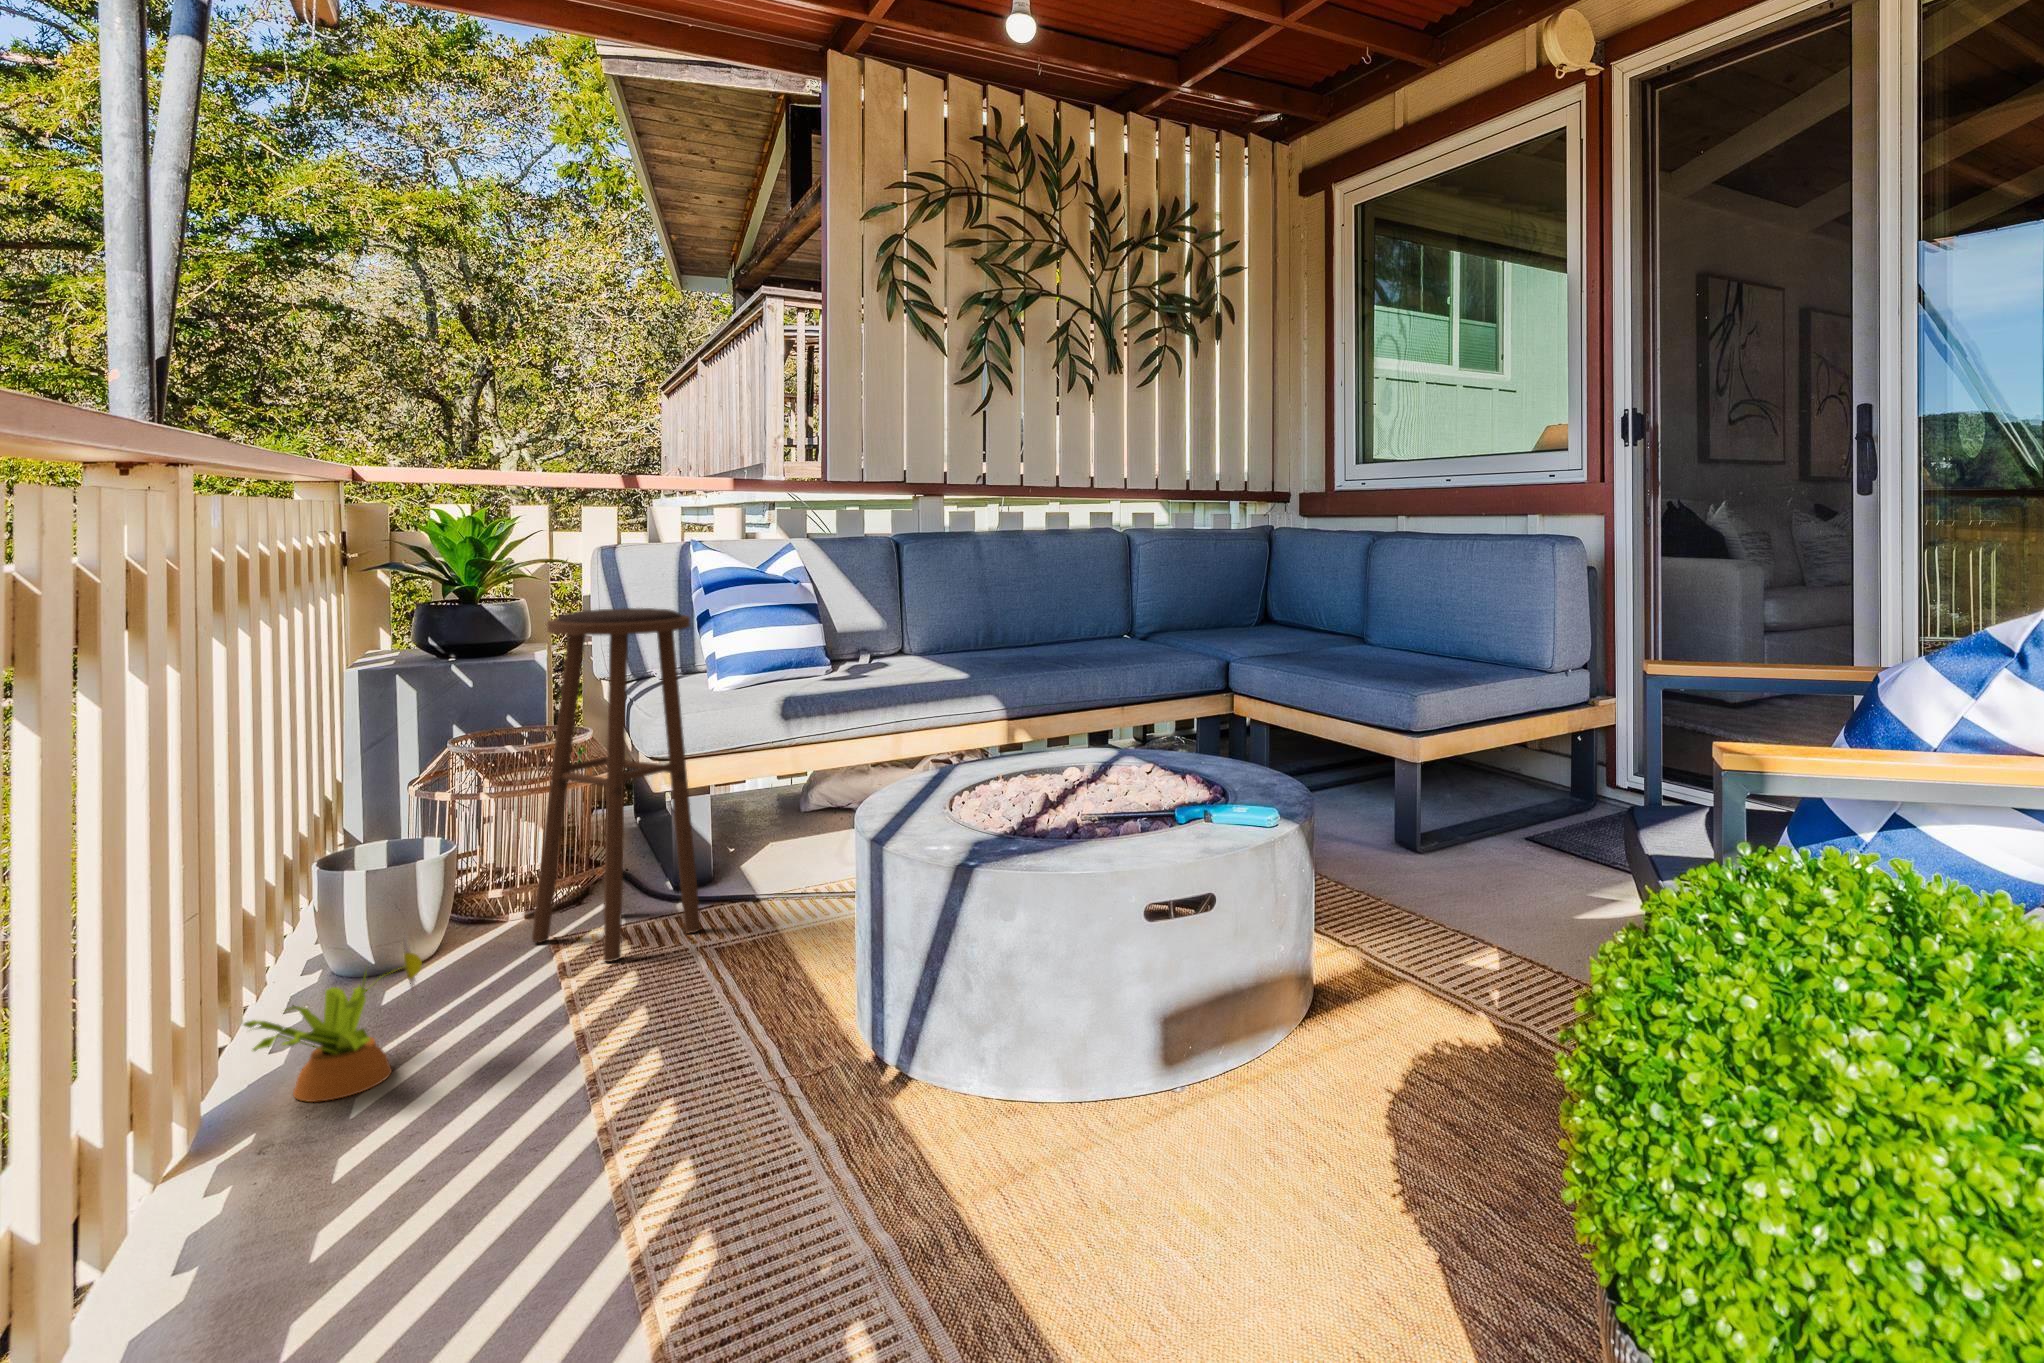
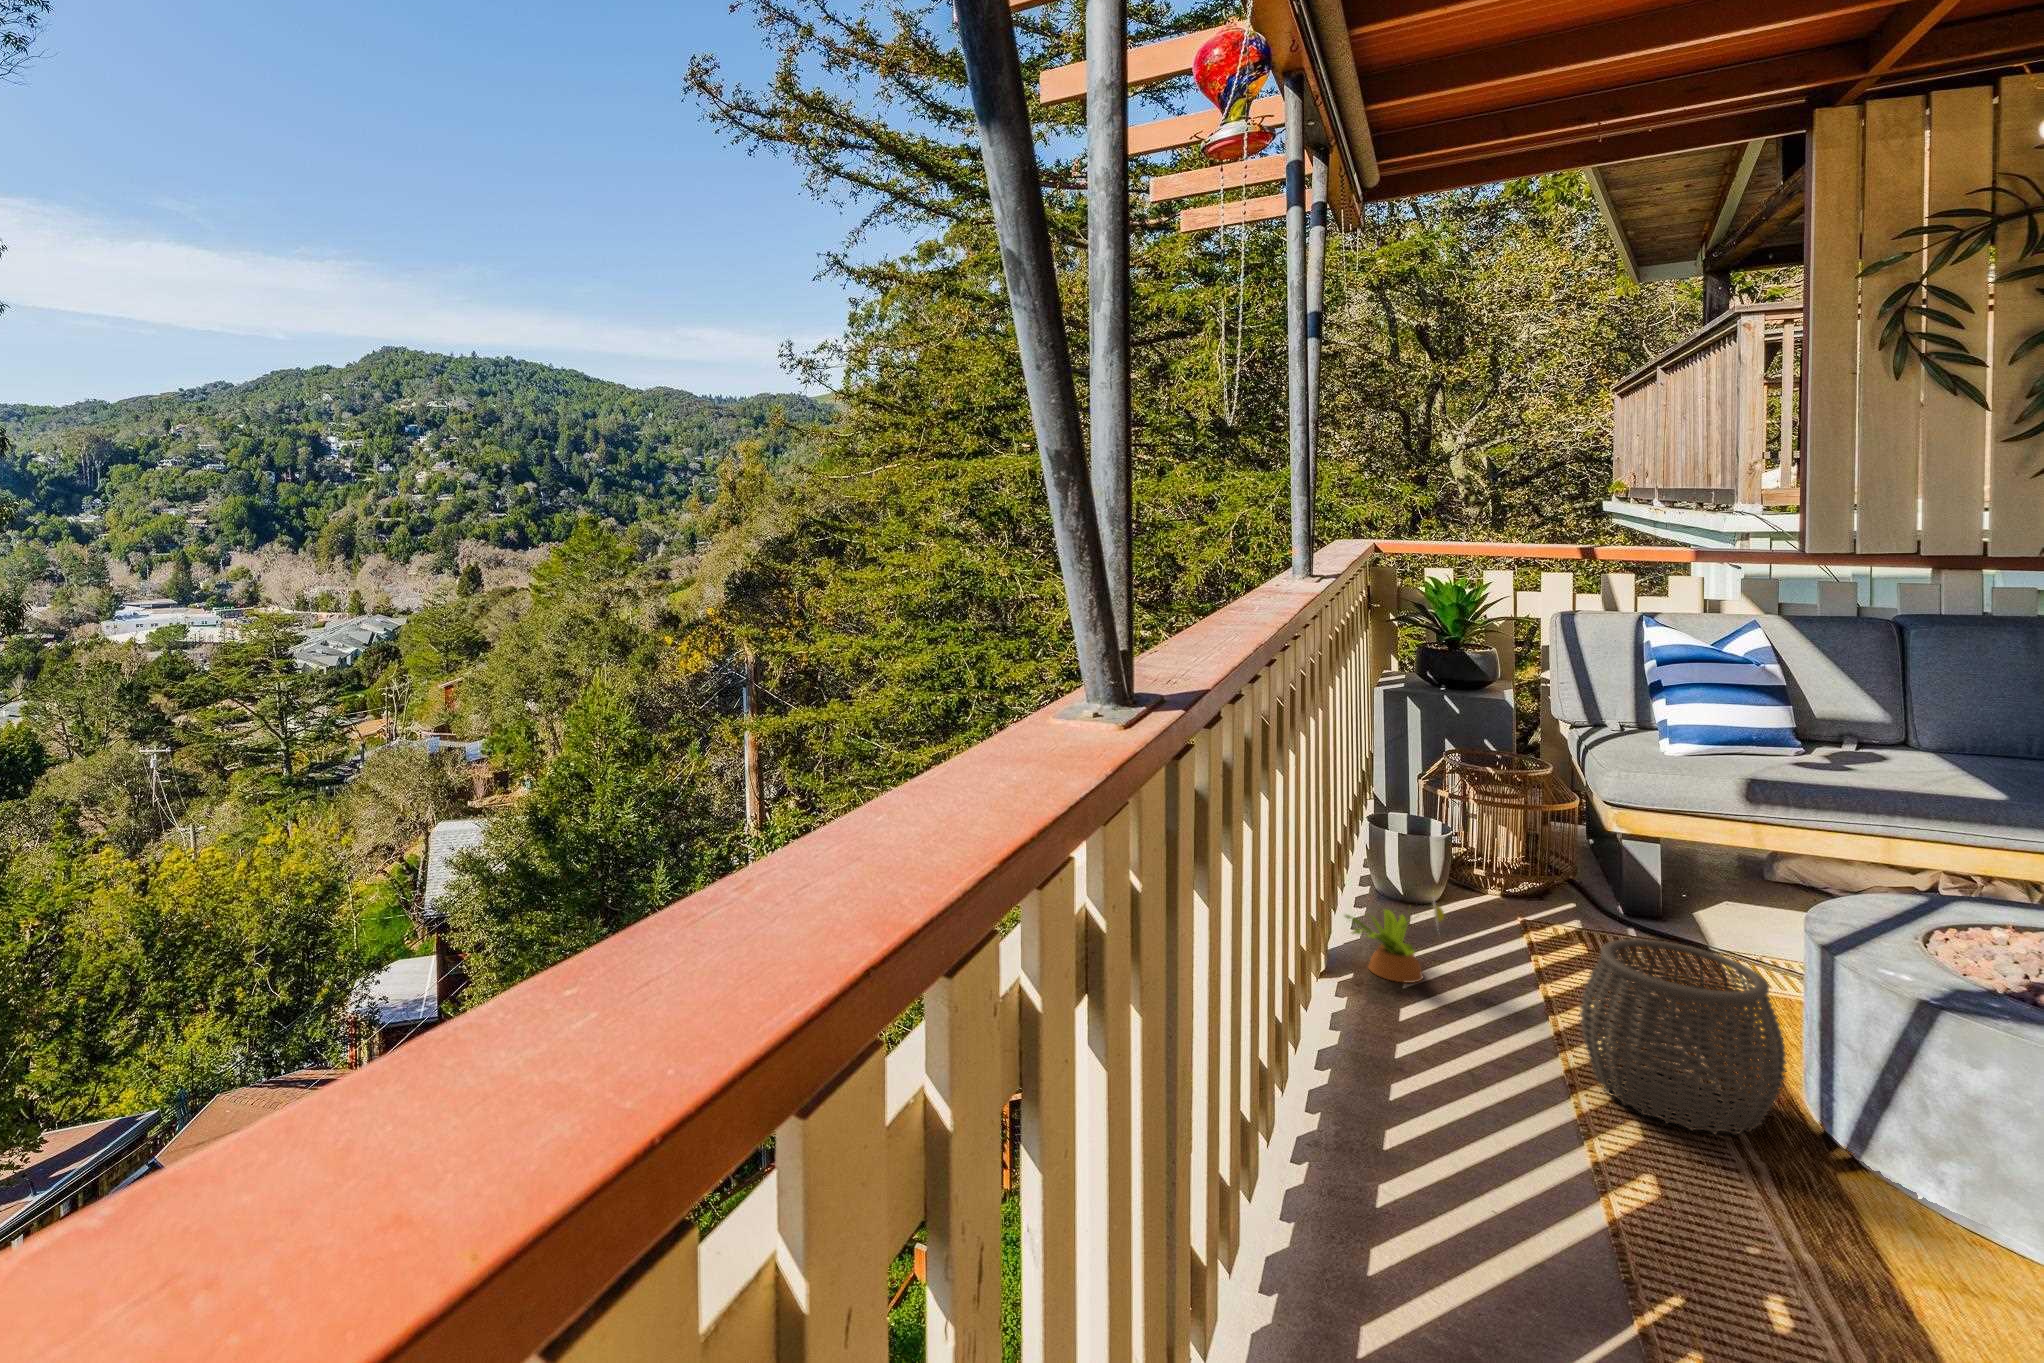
stool: present [532,608,701,962] -> none [1506,680,1652,960]
woven basket: none [609,891,841,1137] -> present [1580,939,1786,1135]

